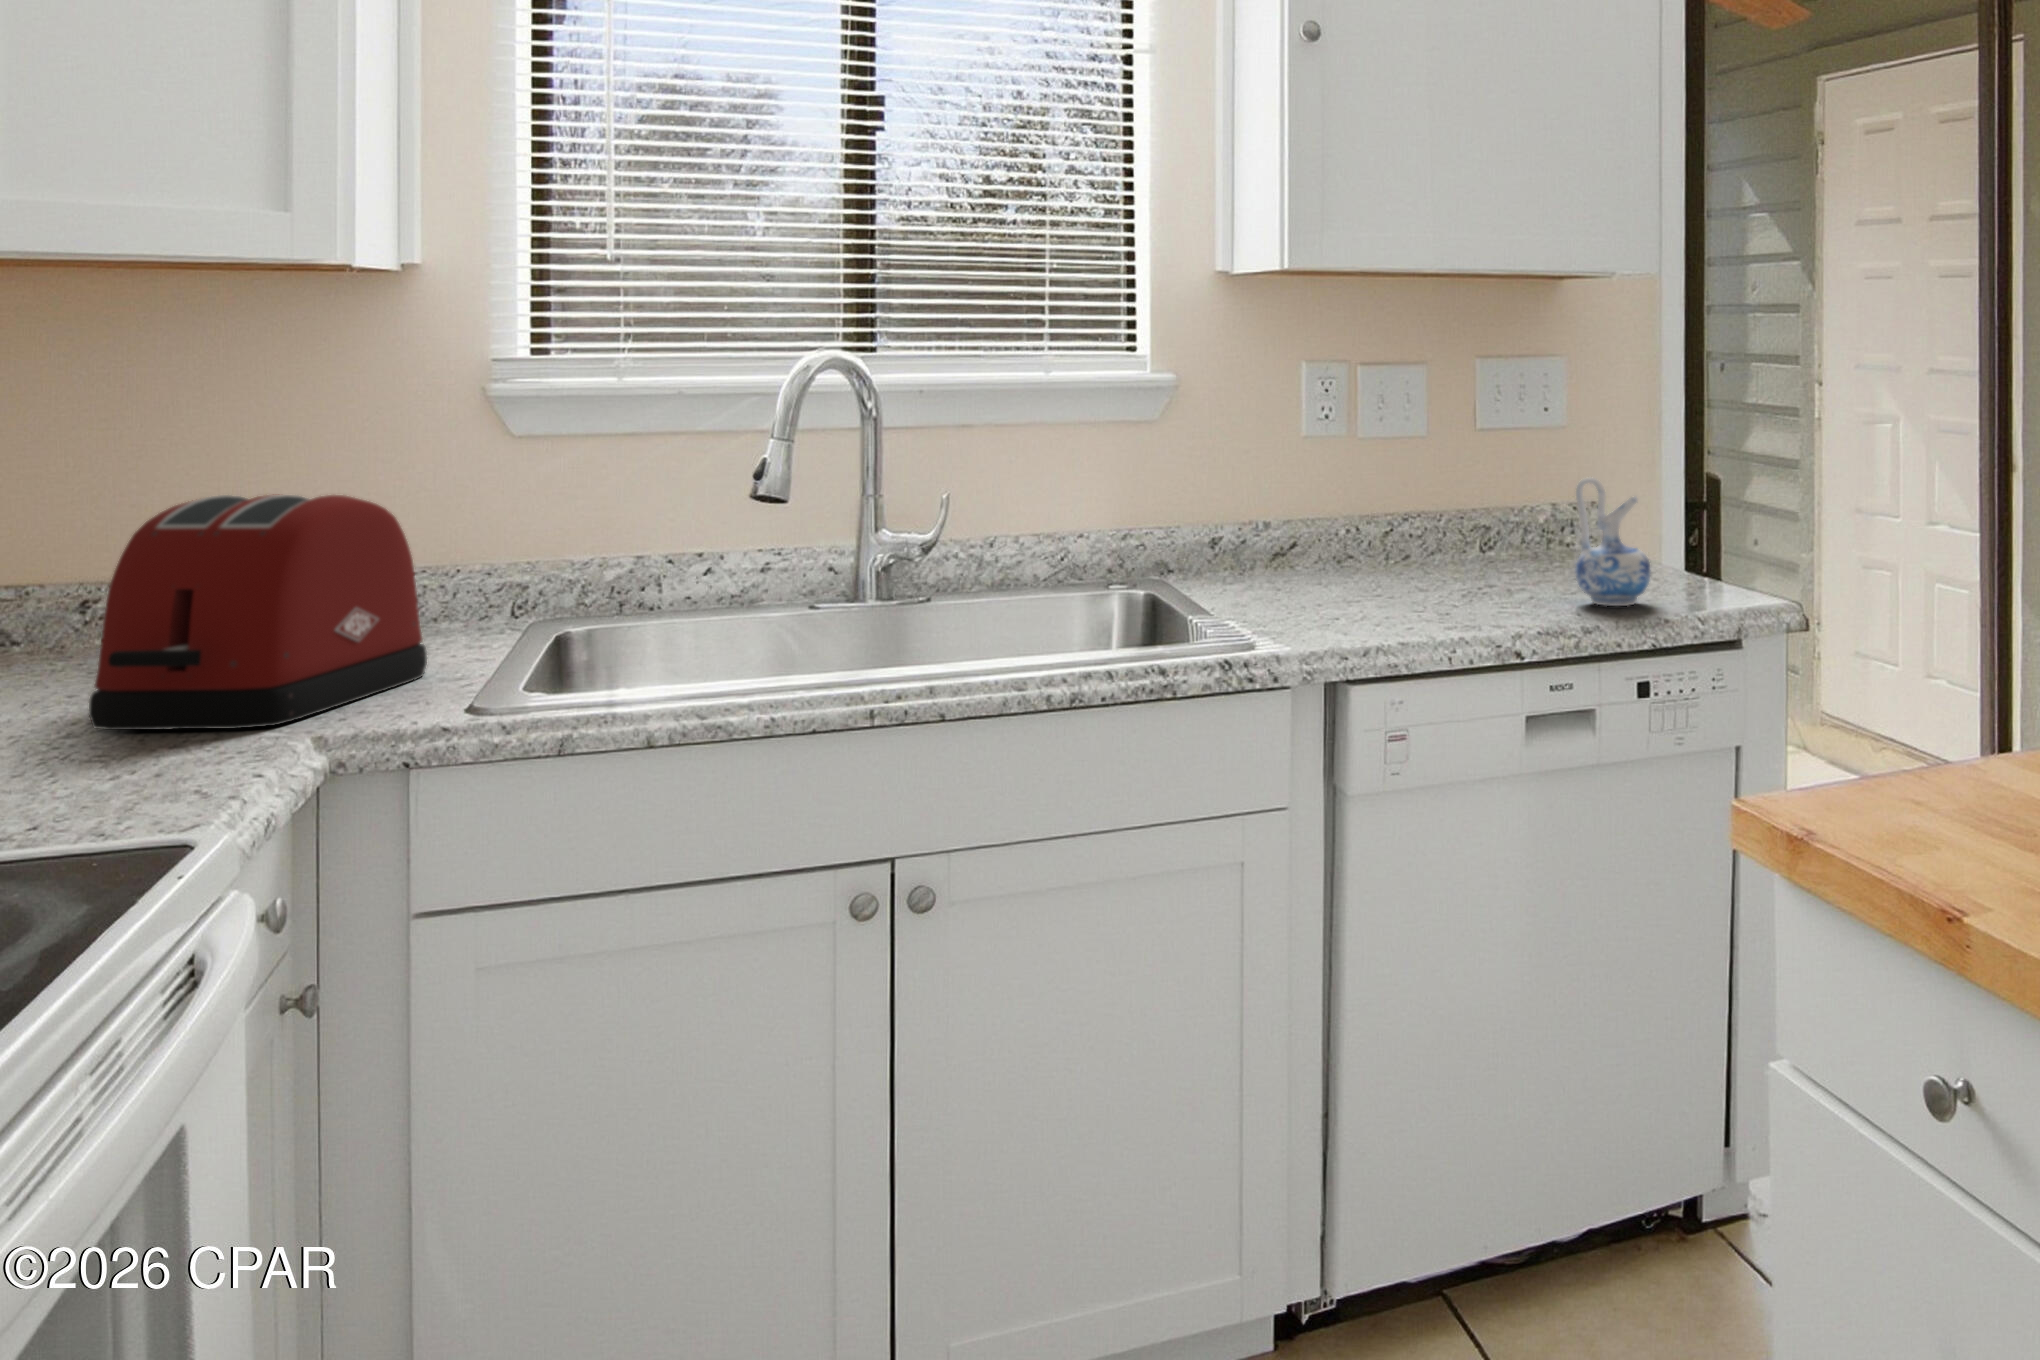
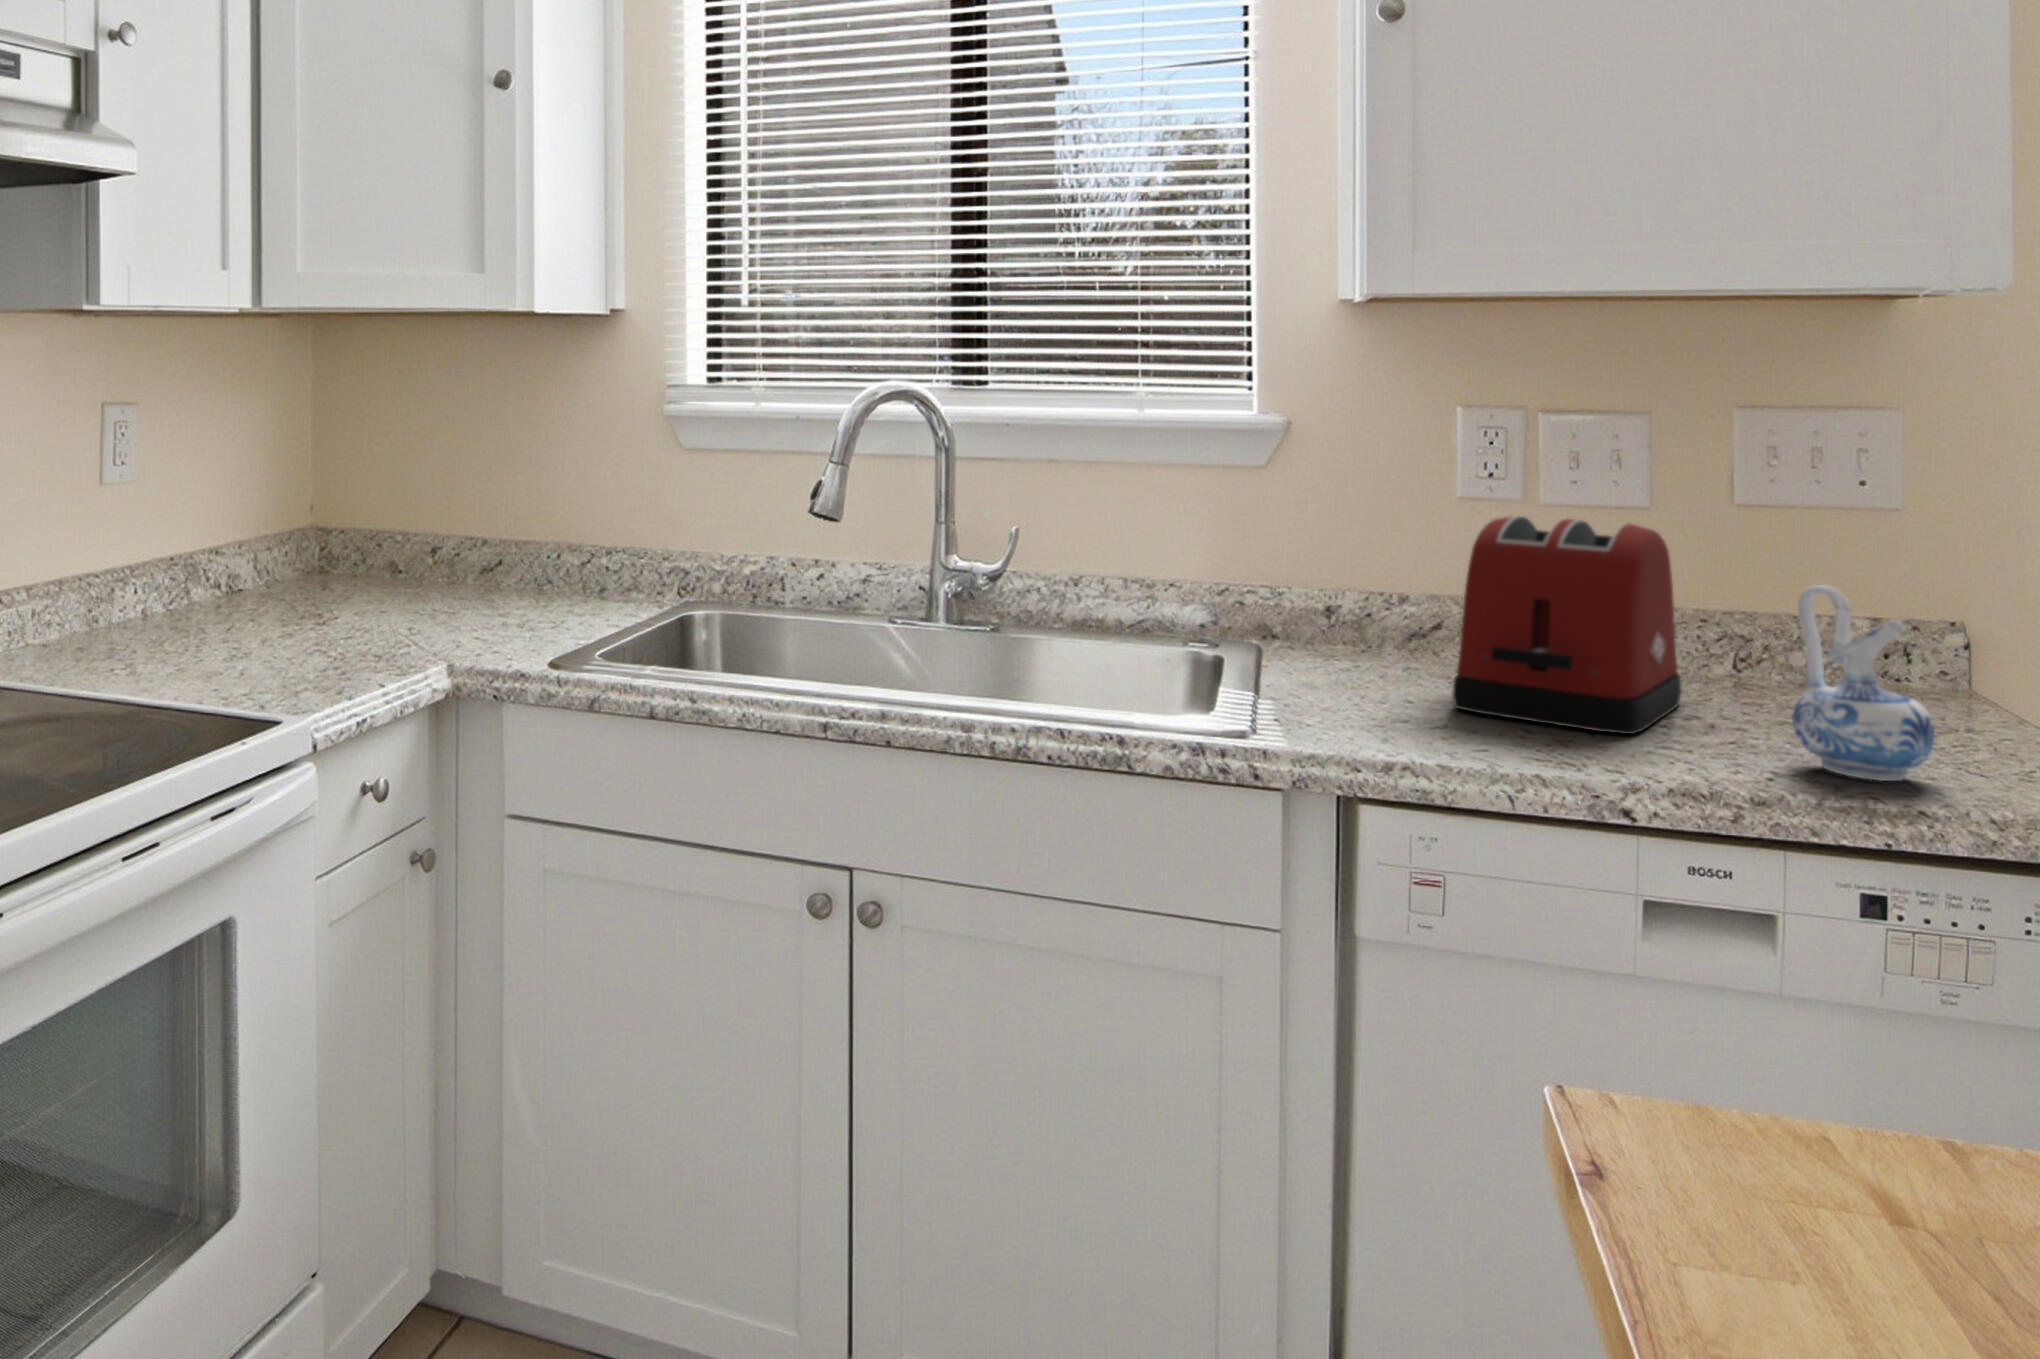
toaster: present [89,494,427,730] -> present [1452,516,1682,734]

